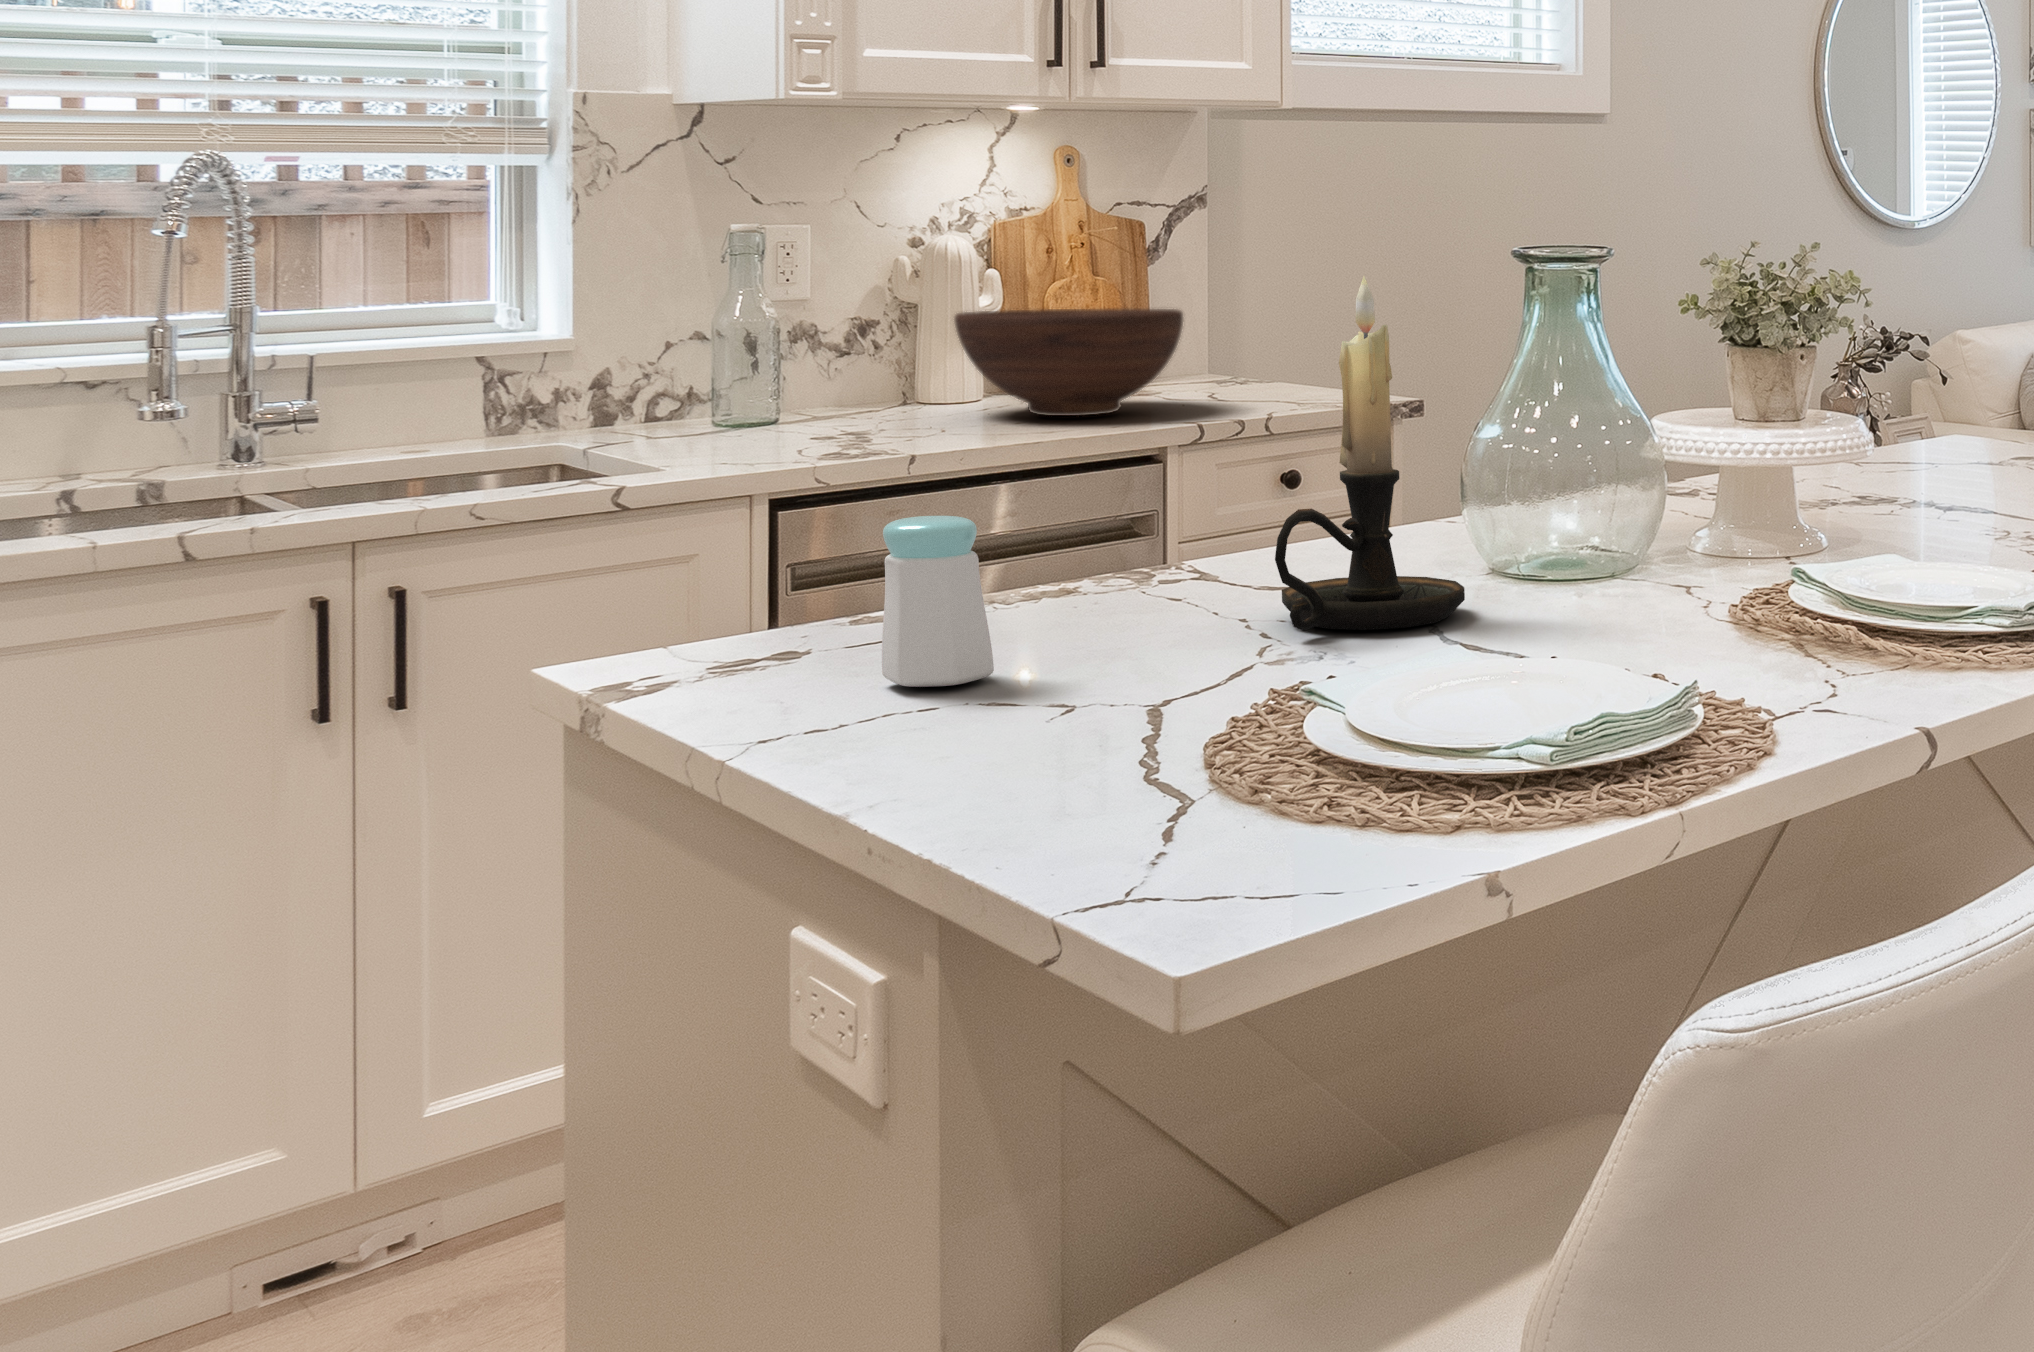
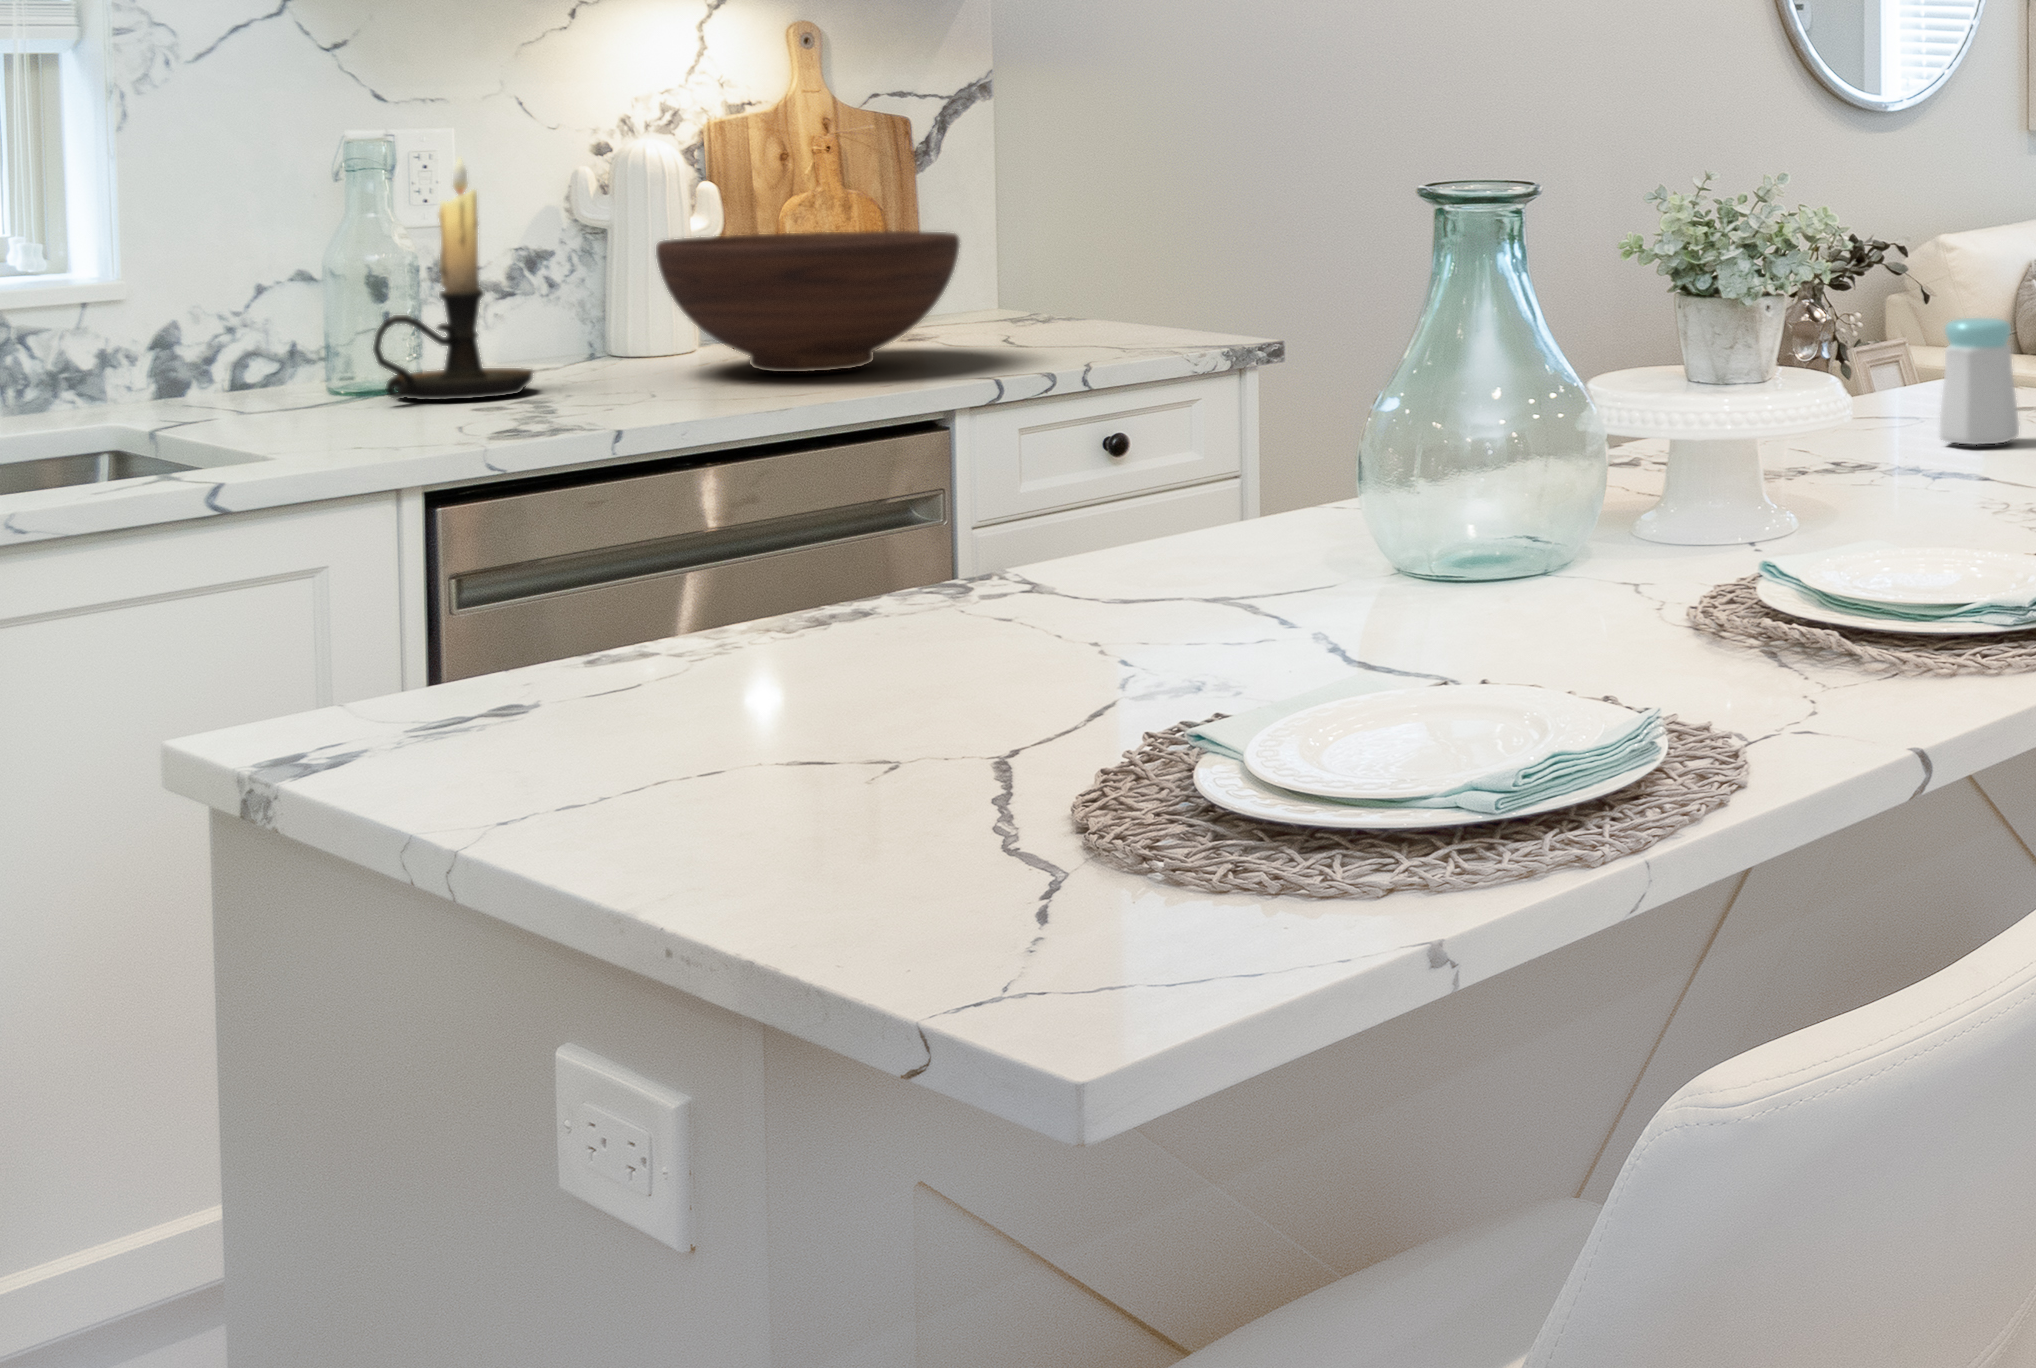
candle holder: present [1275,277,1465,631] -> present [373,159,533,400]
salt shaker: present [882,516,994,687] -> present [1939,318,2019,445]

